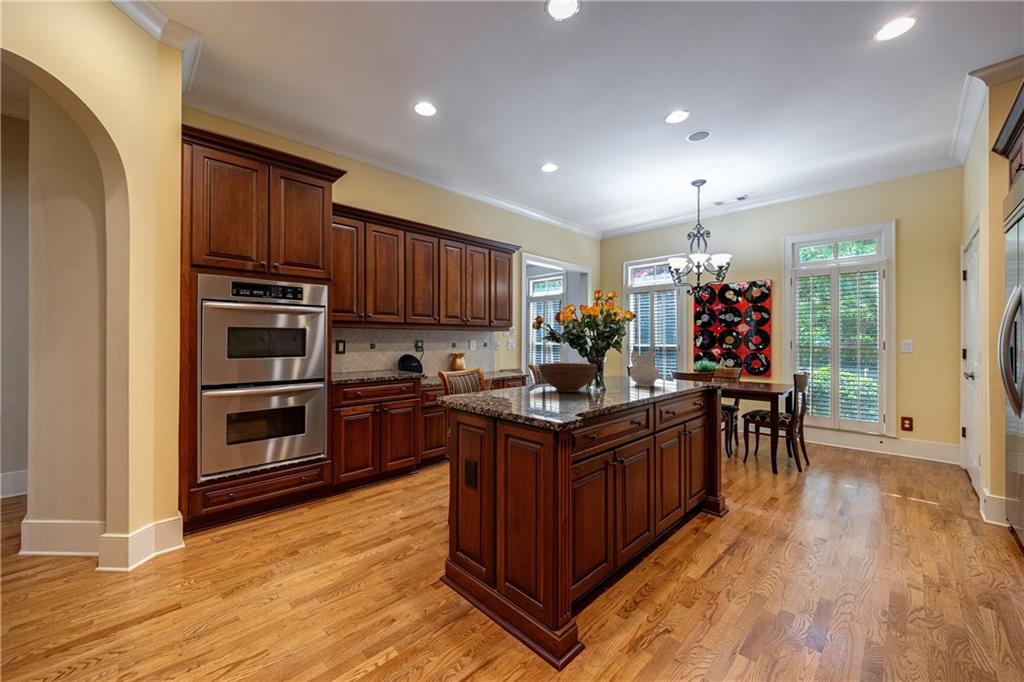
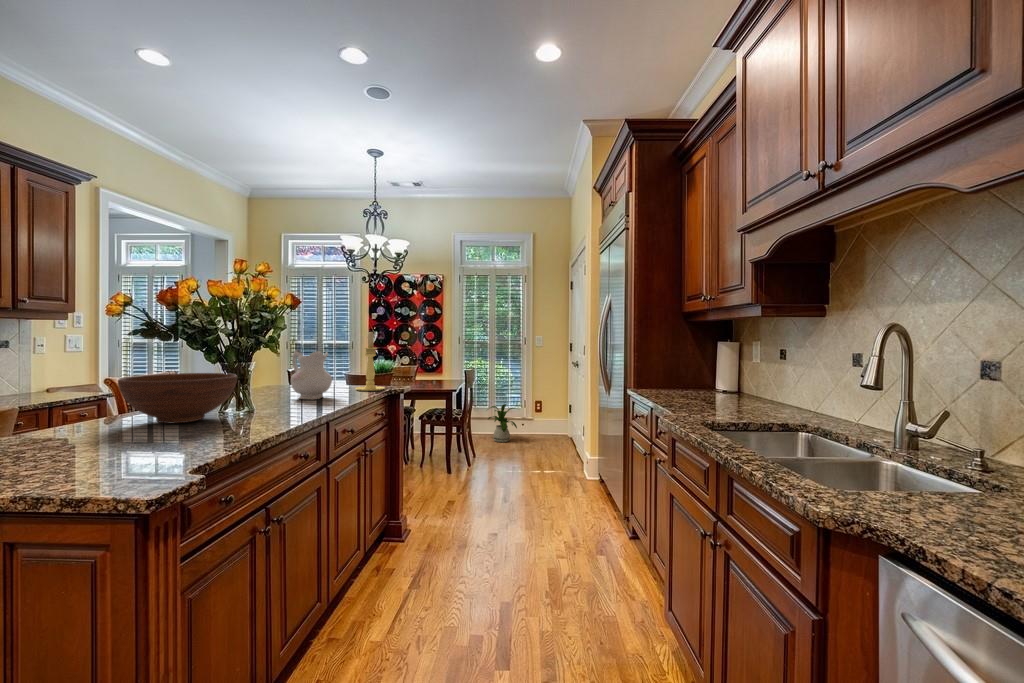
candle holder: none [678,336,703,385] -> present [355,332,385,391]
house plant: none [824,414,873,456] -> present [488,404,517,442]

